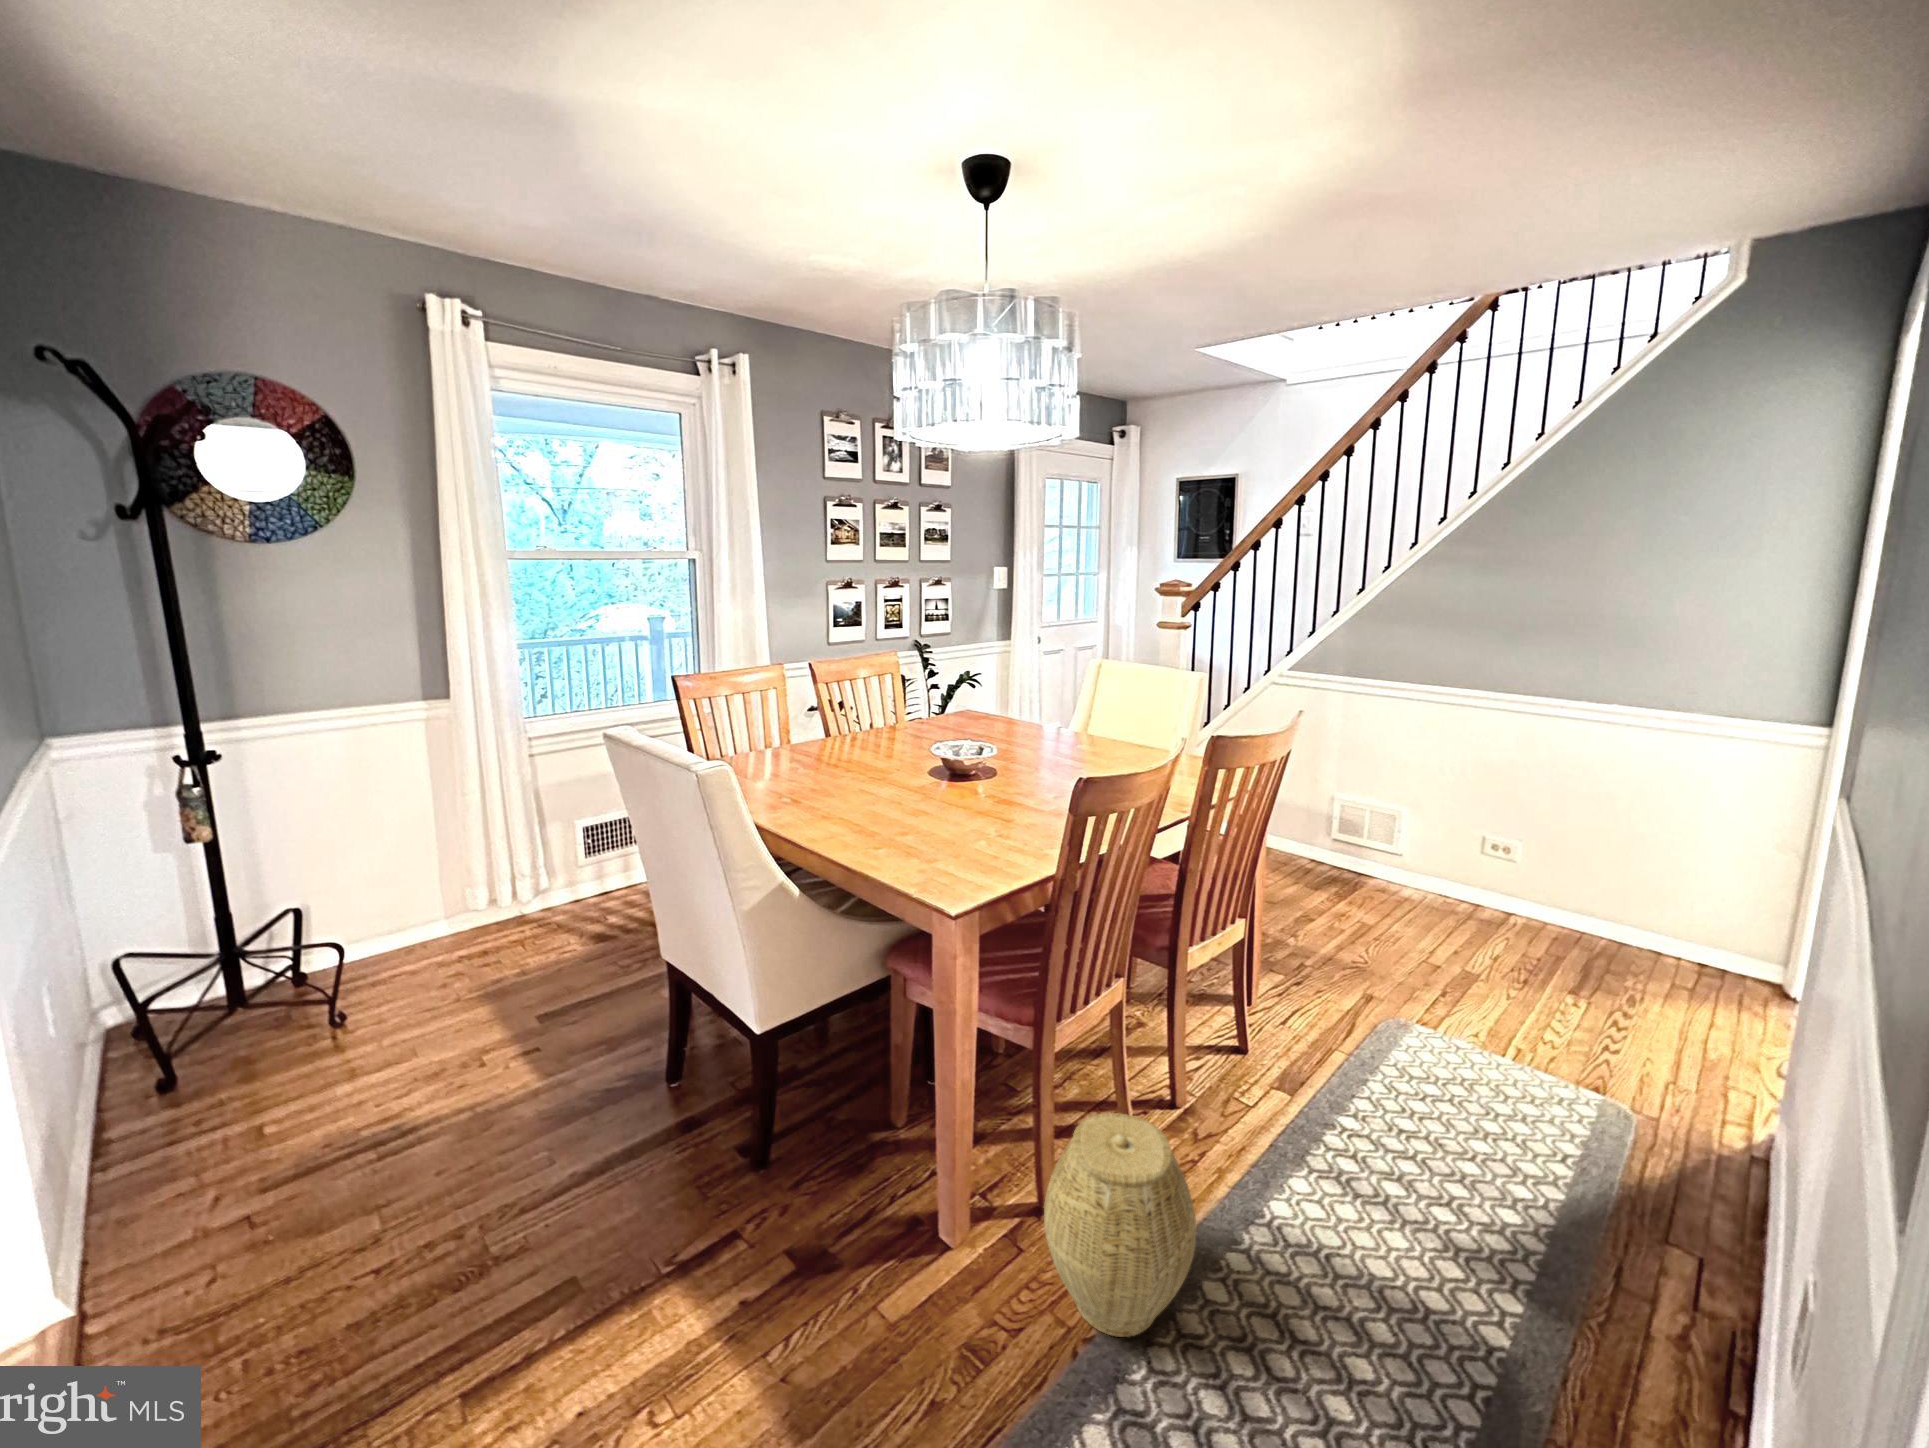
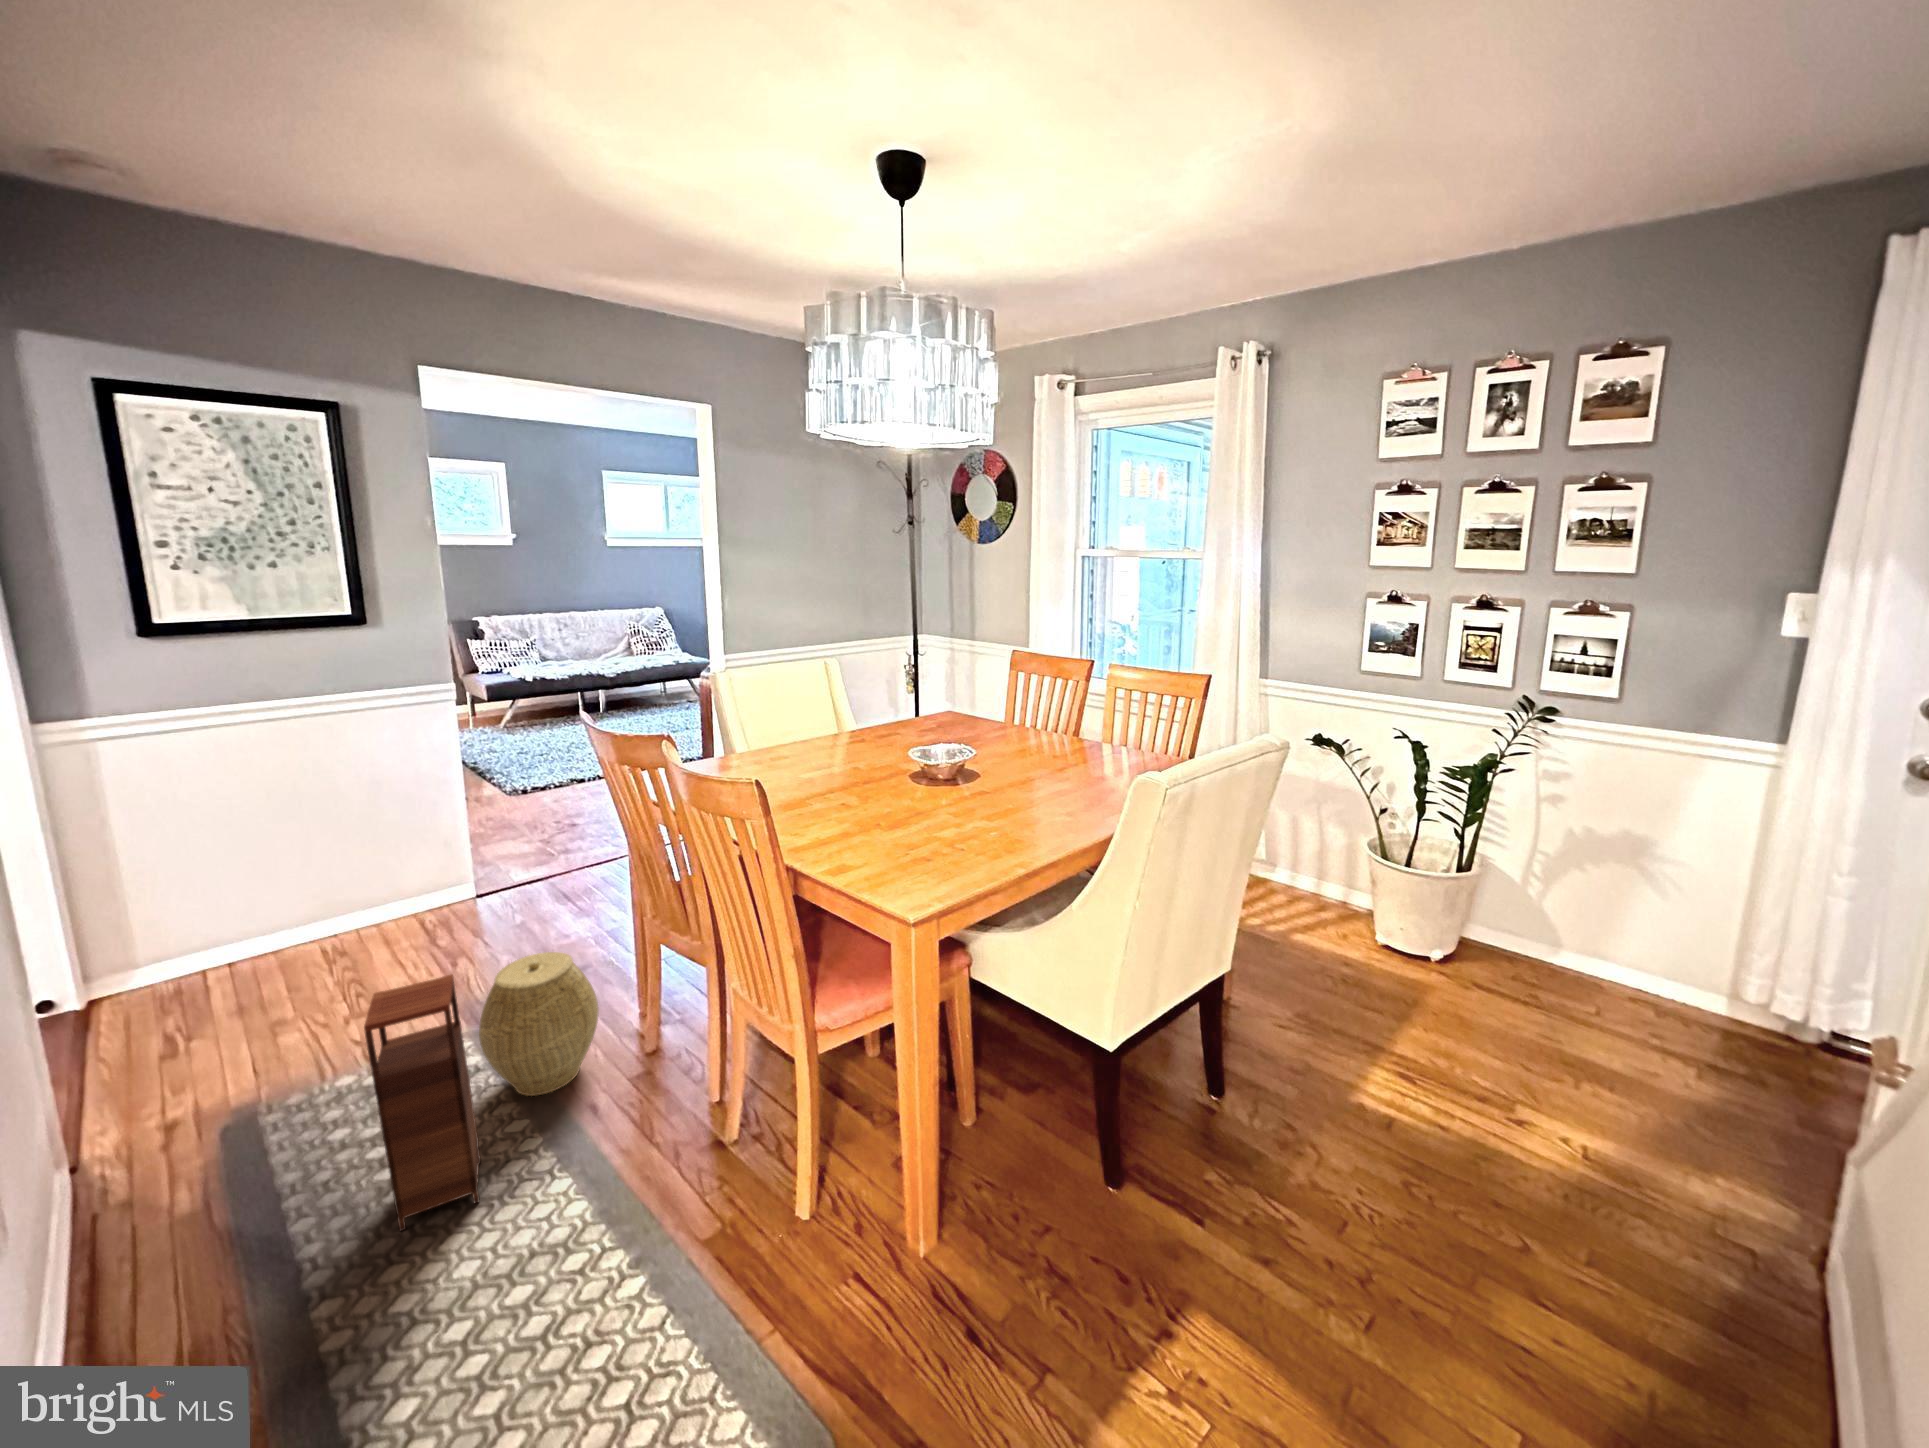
storage cabinet: none [1273,1045,1419,1369] -> present [364,975,481,1231]

